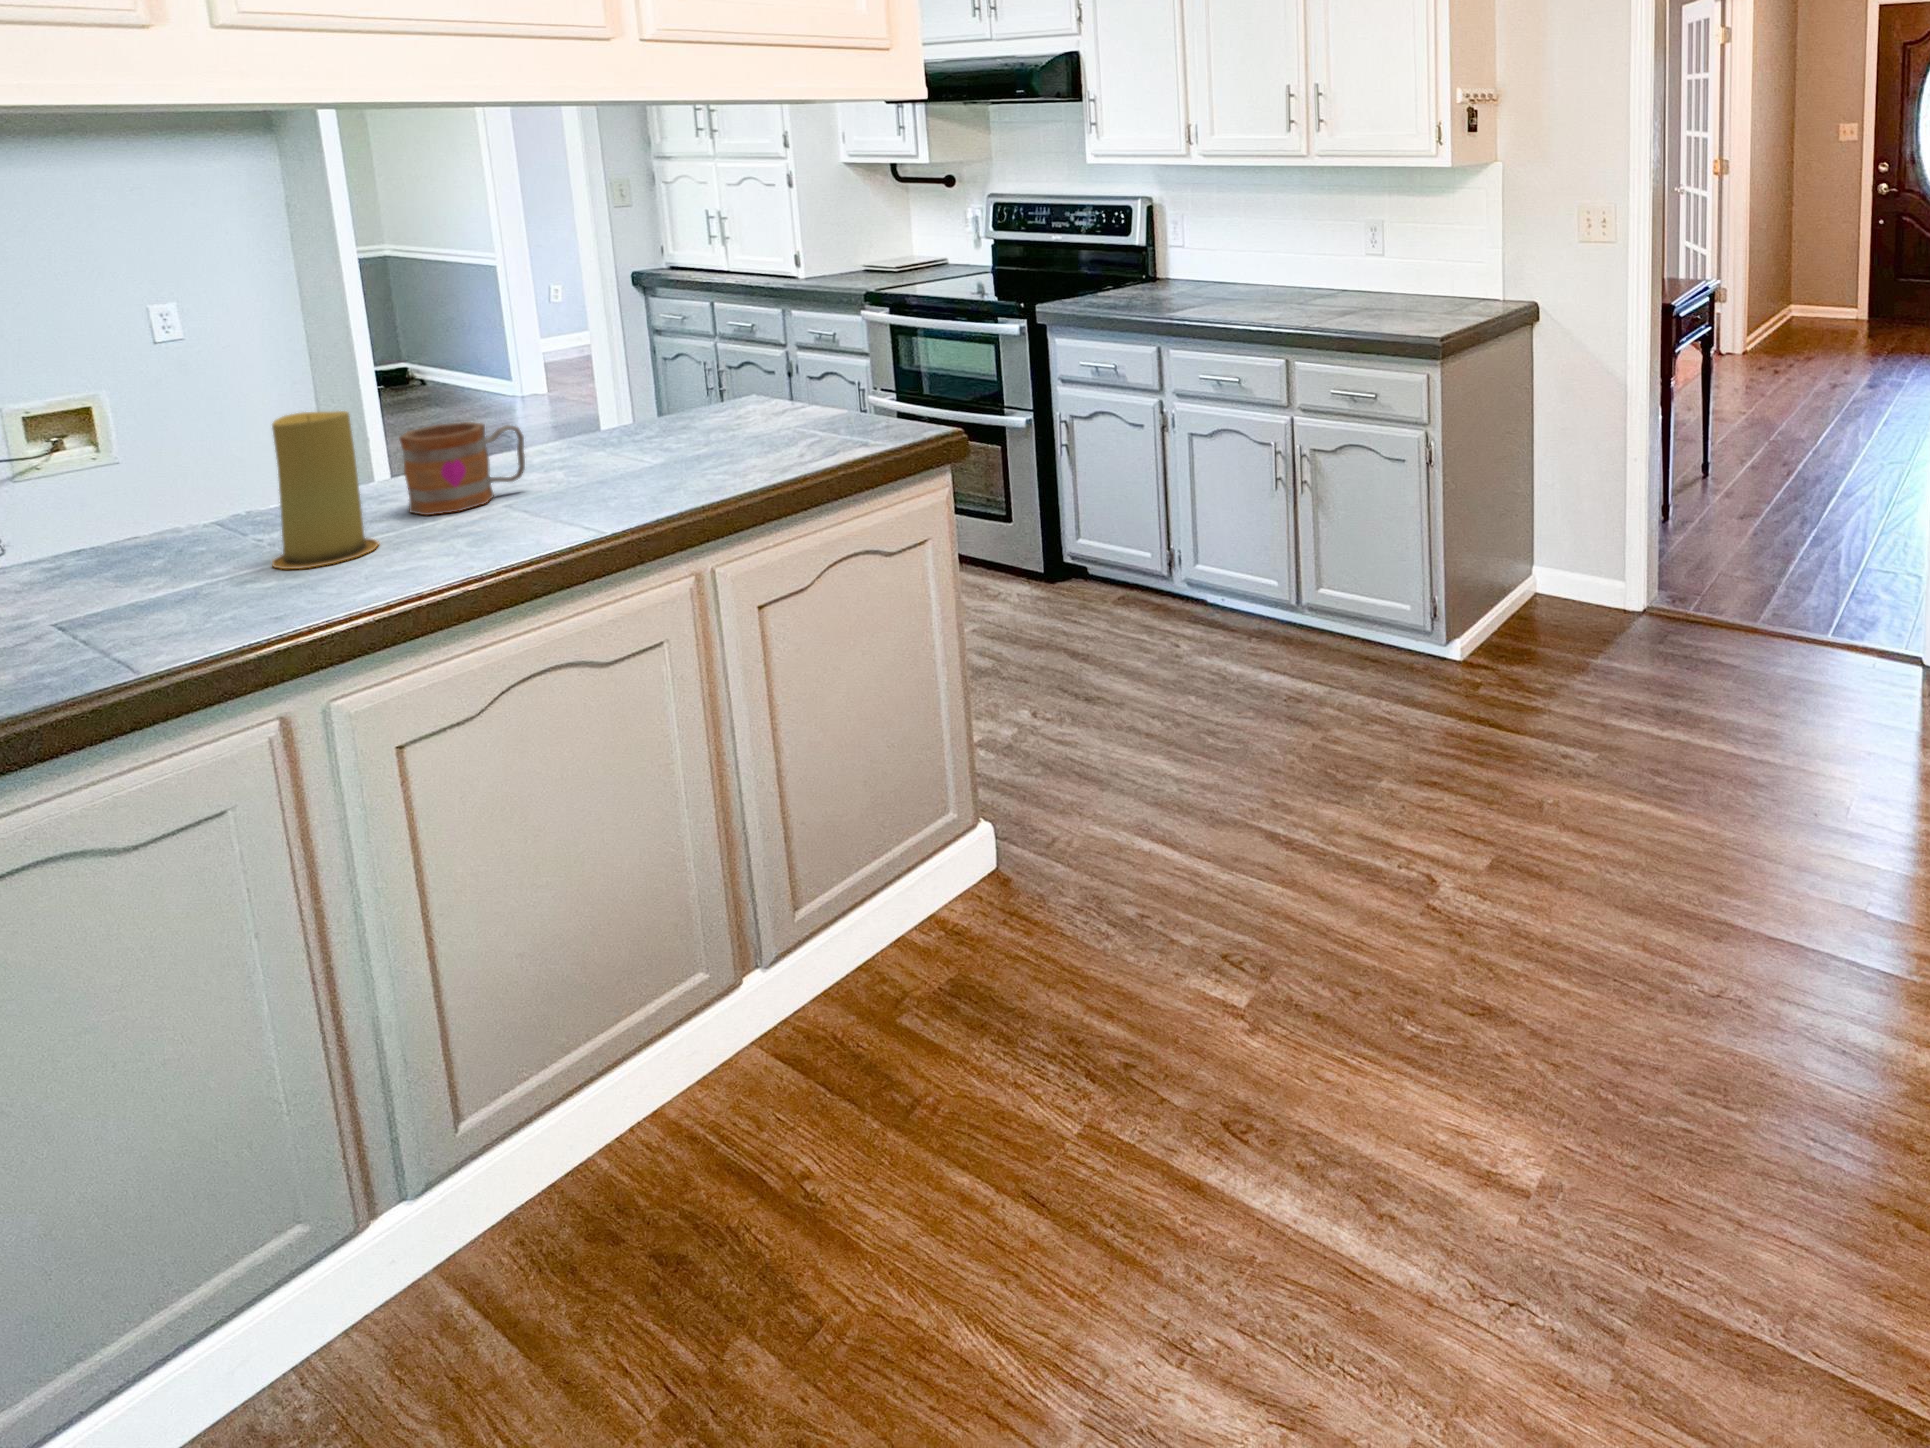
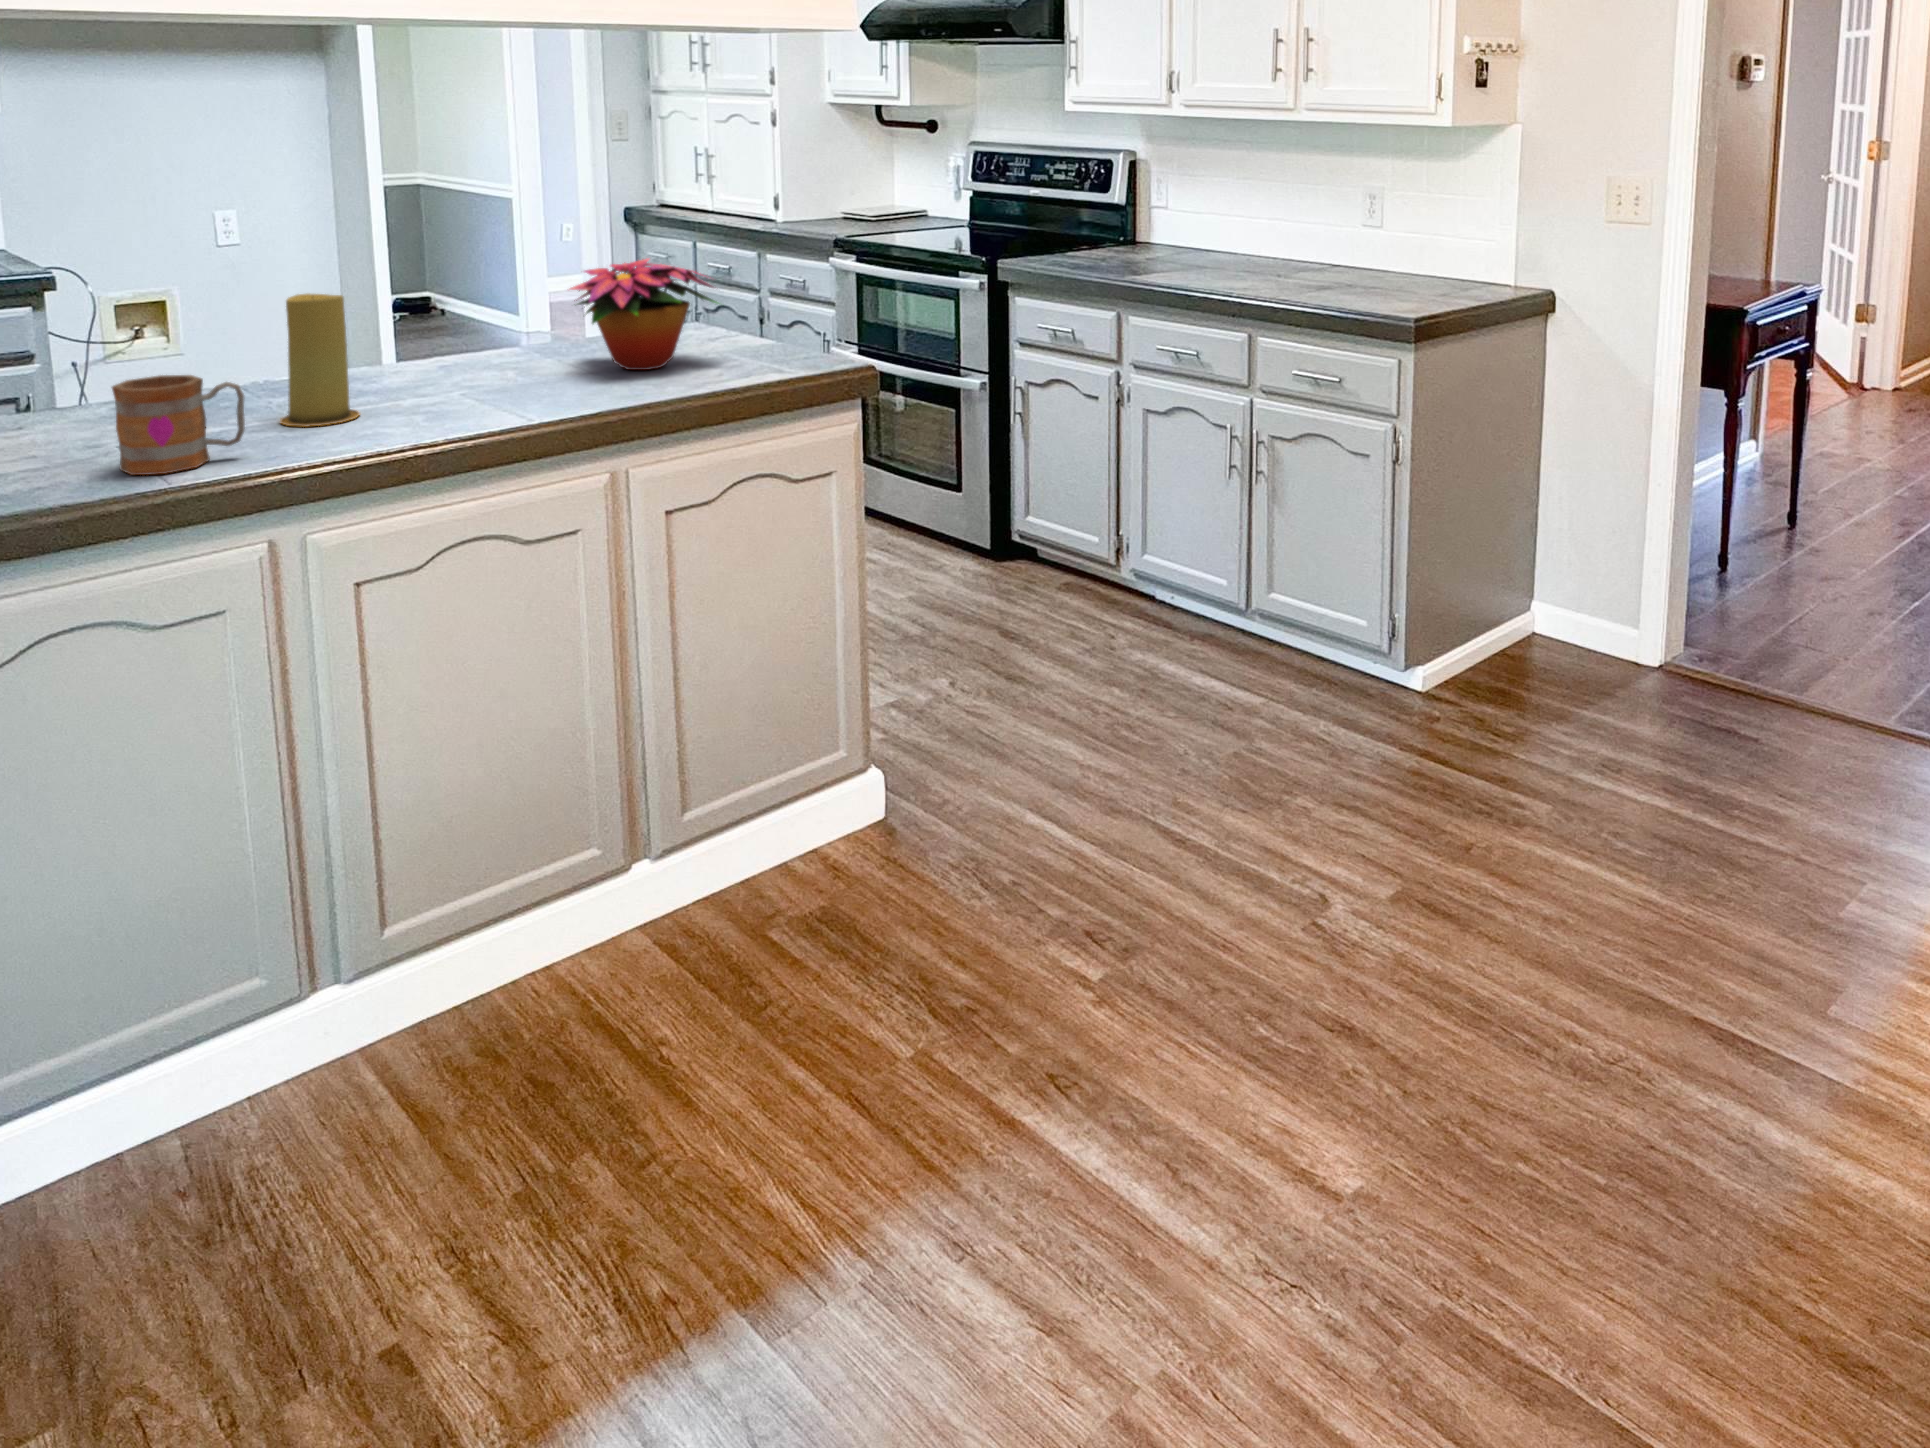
flower arrangement: none [613,334,804,456] -> present [570,259,717,370]
mug: present [400,422,525,515] -> present [112,375,245,475]

